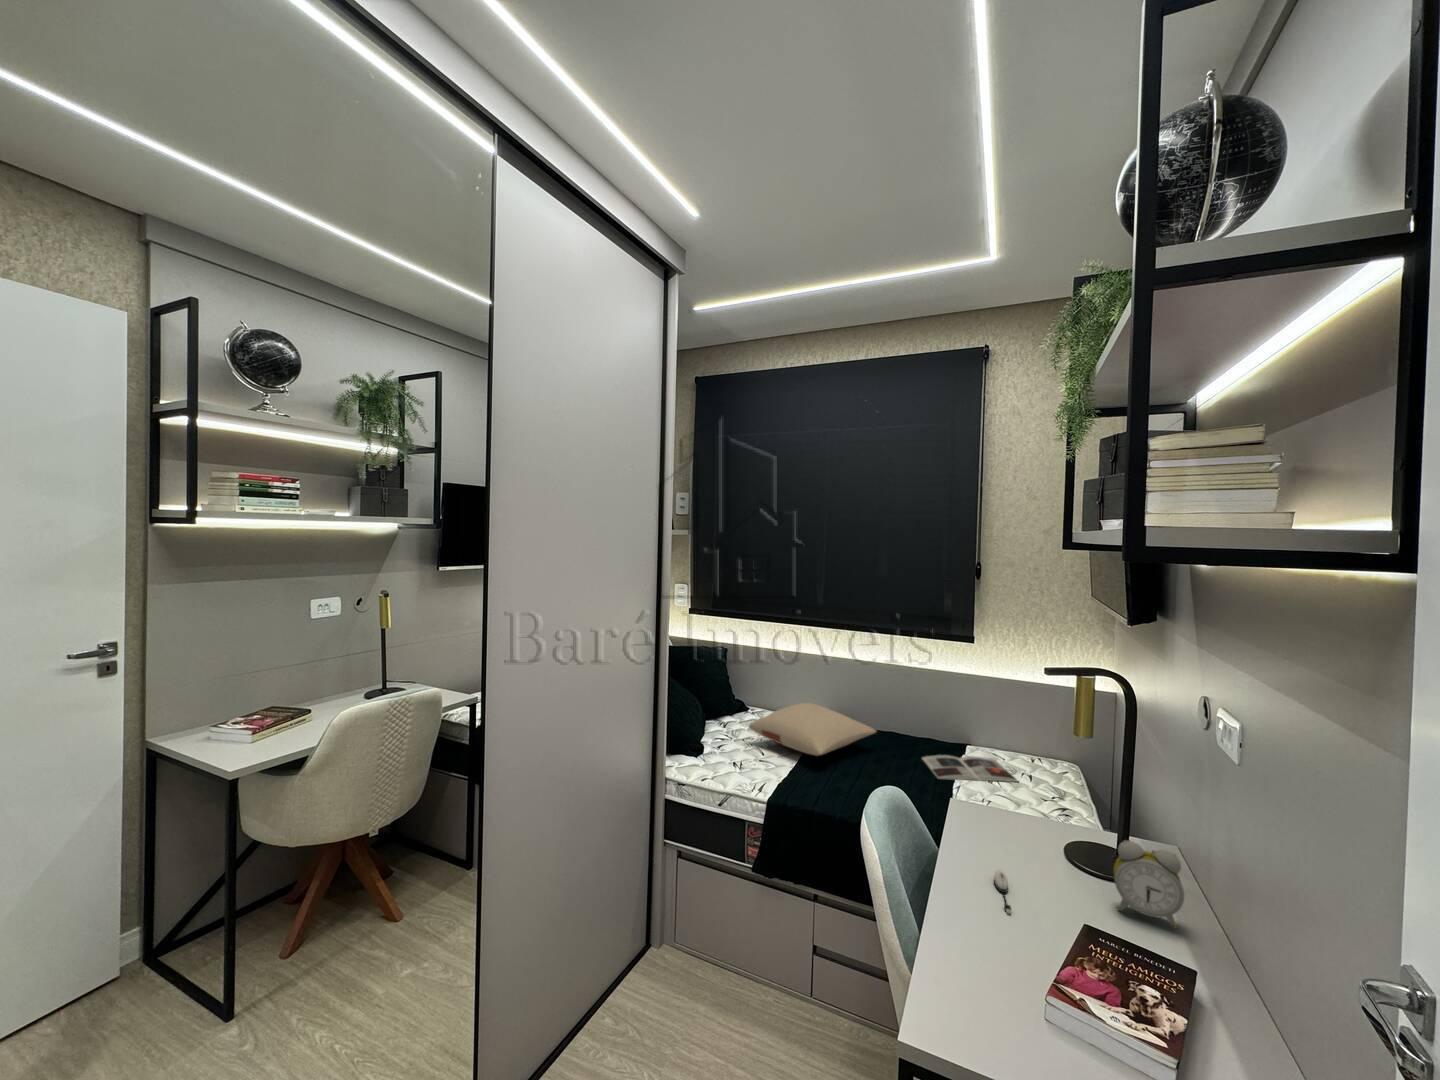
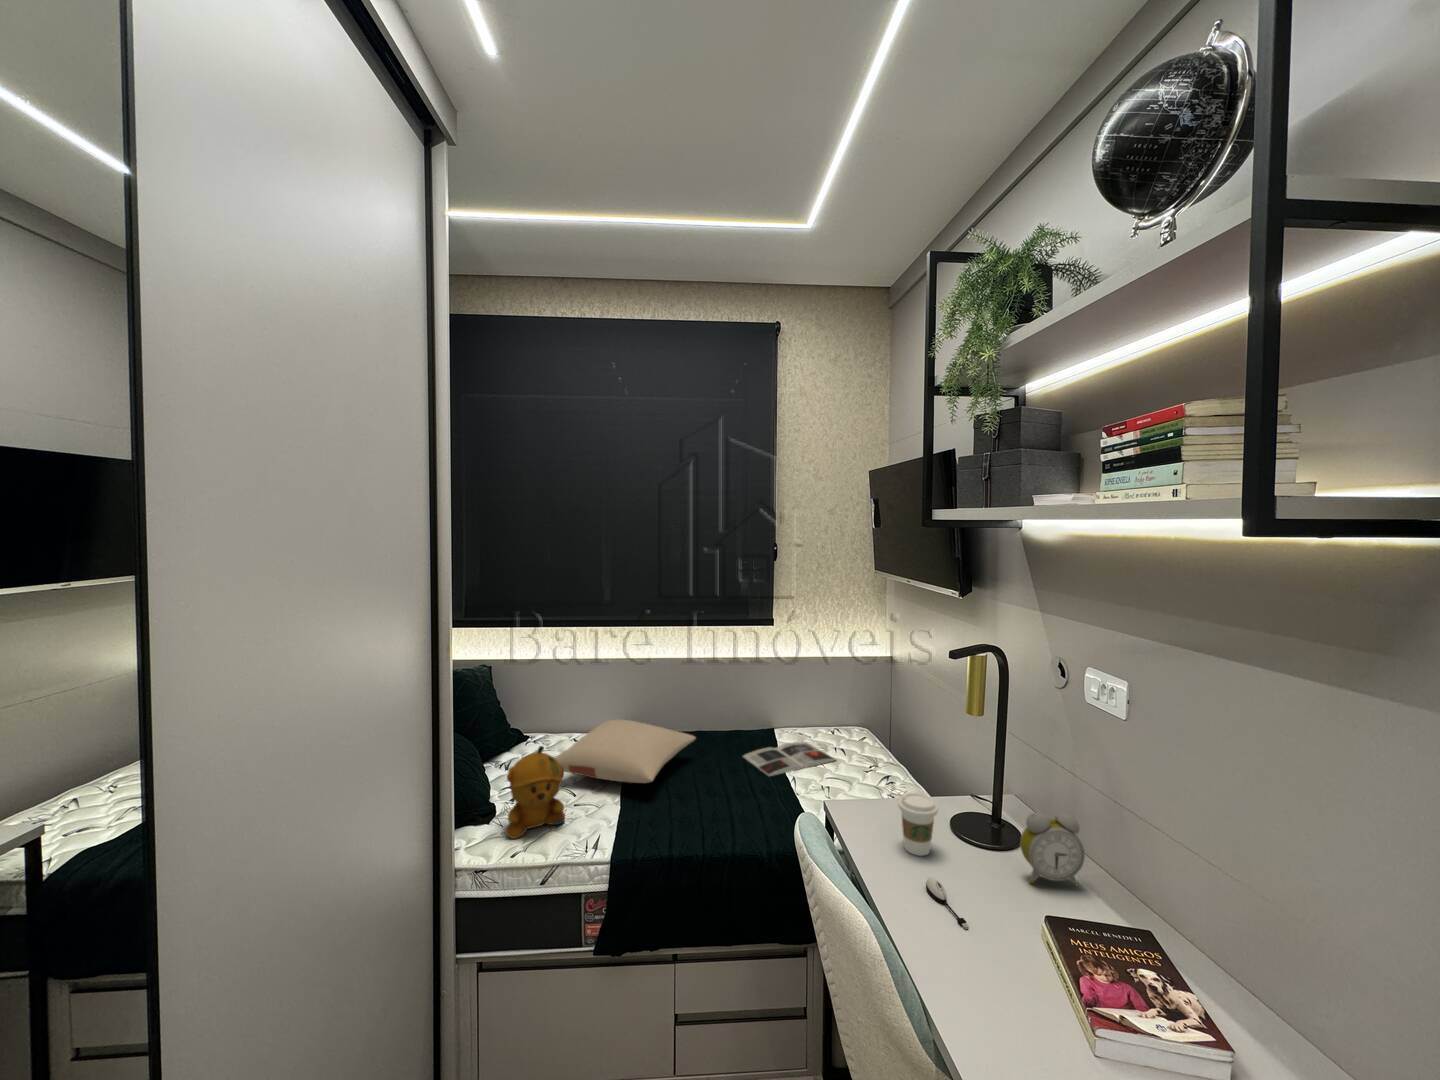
stuffed bear: none [703,706,749,771] -> present [505,746,565,839]
coffee cup: none [995,798,1035,858] -> present [898,792,938,856]

